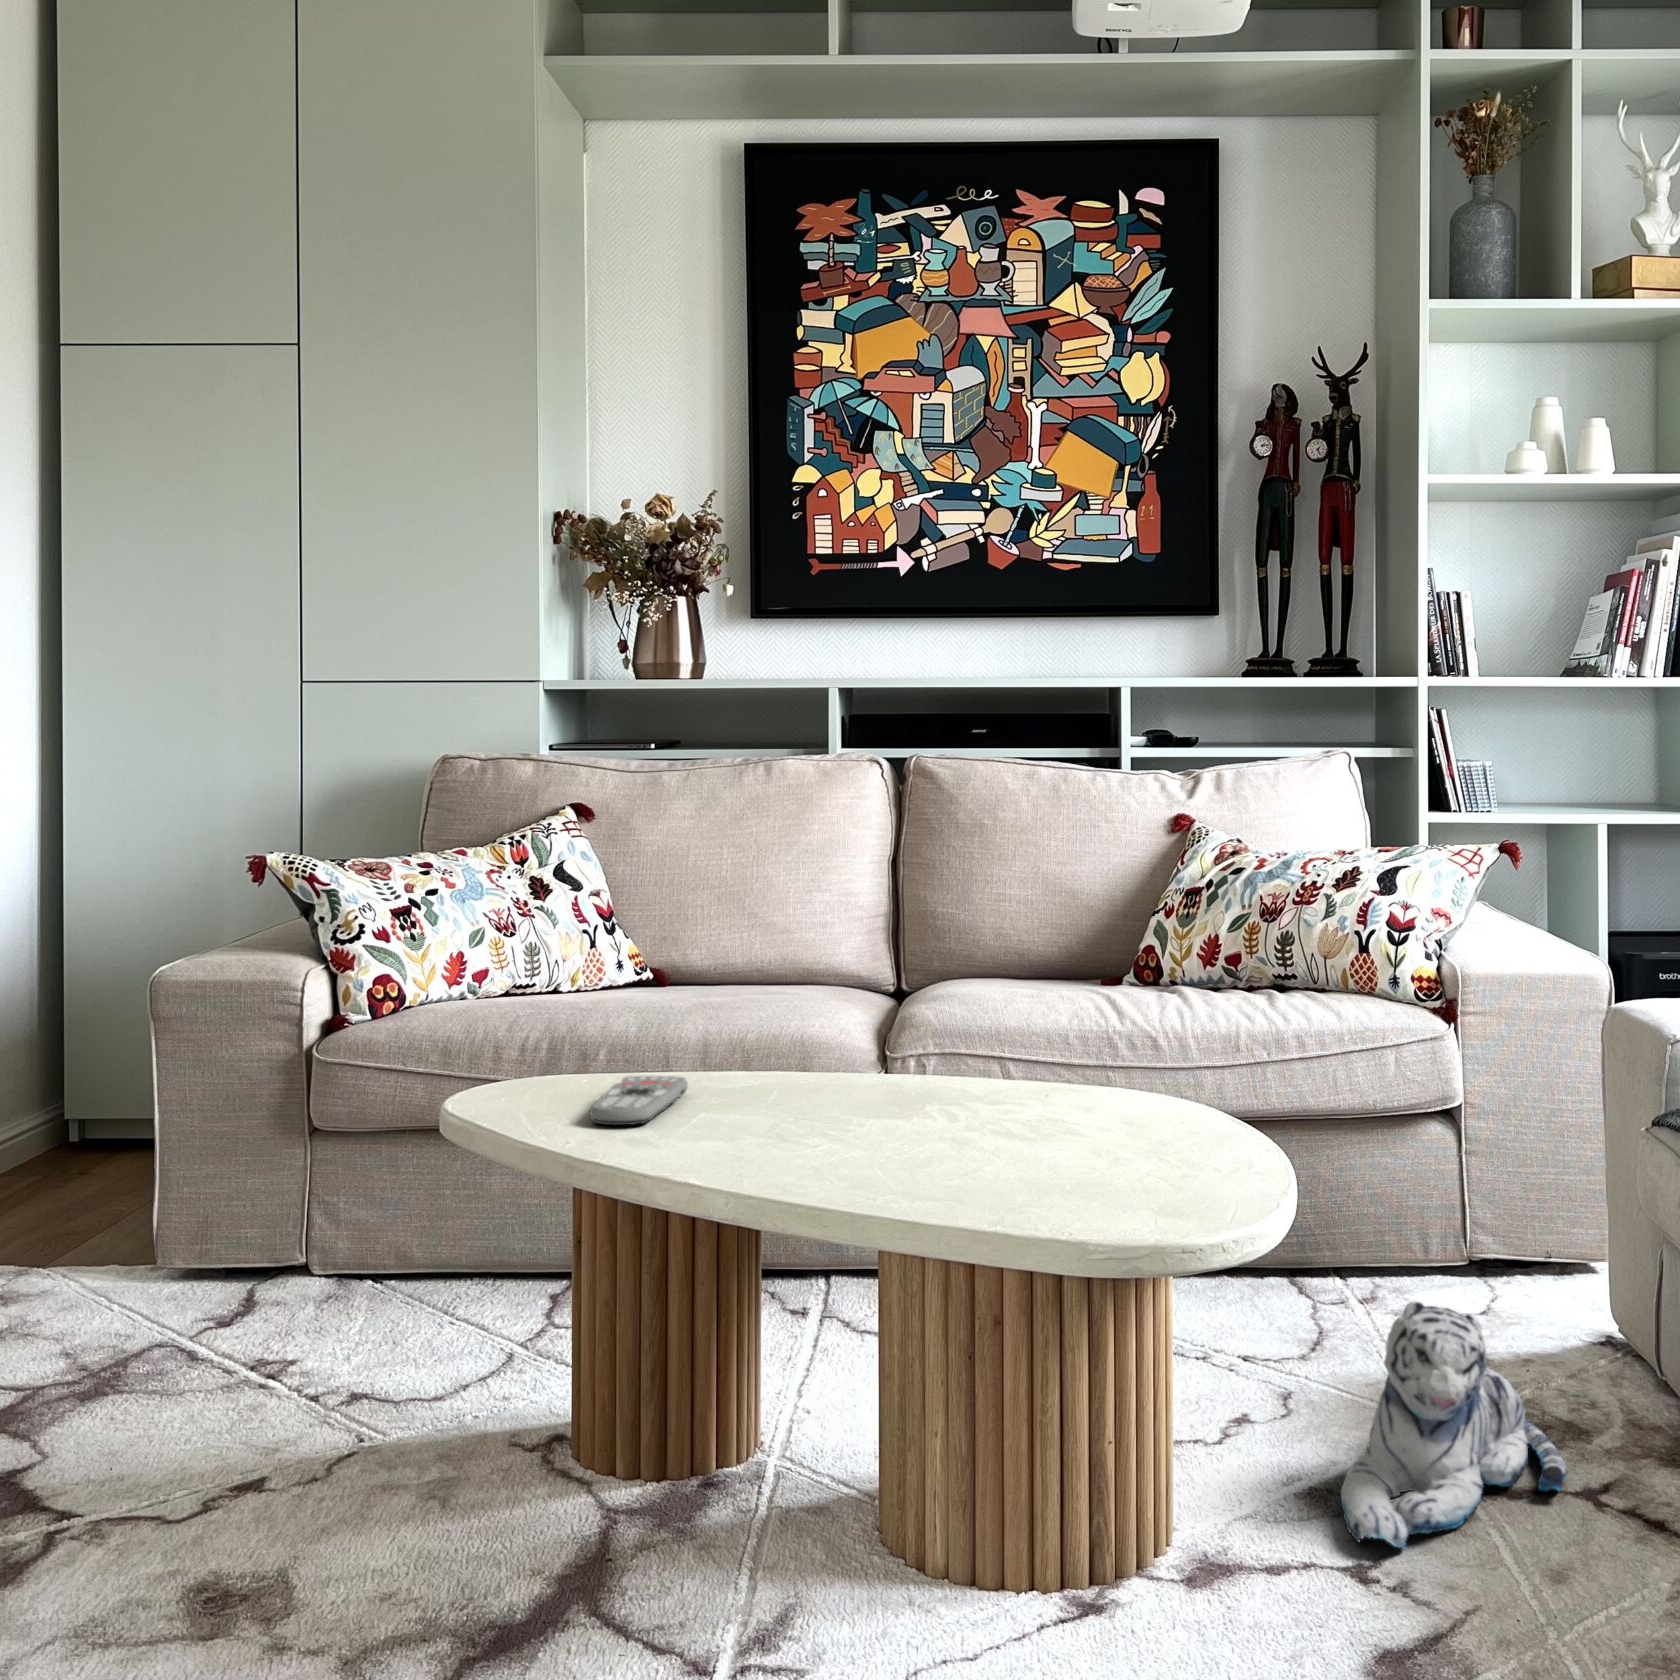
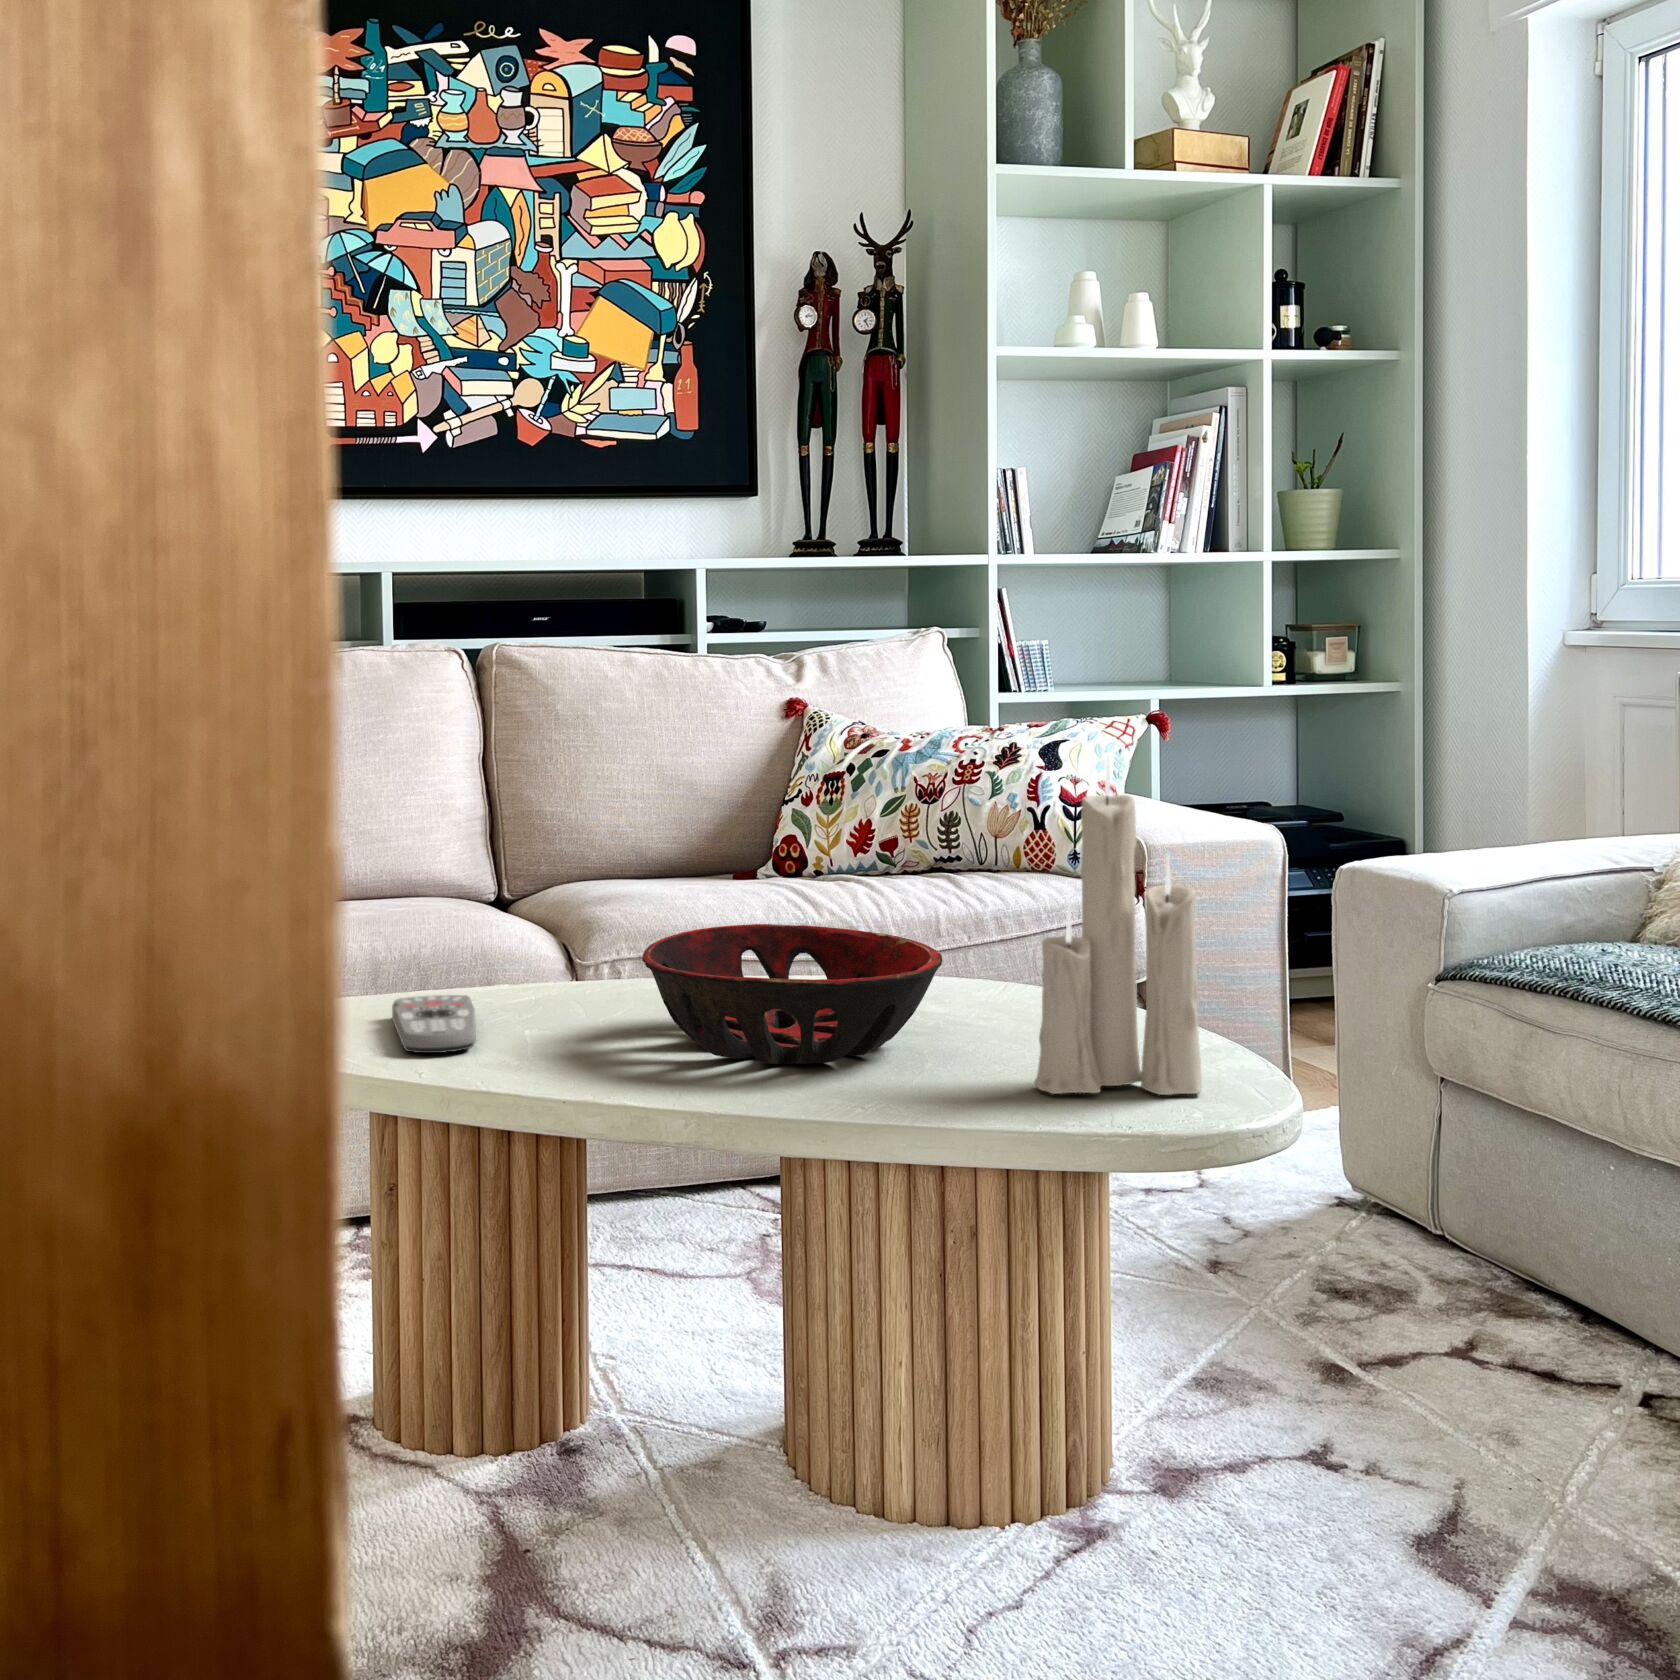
candle: none [1056,888,1206,1214] -> present [1034,757,1202,1095]
decorative bowl: none [778,1032,1041,1160] -> present [642,924,942,1064]
plush toy: present [1341,1301,1566,1548] -> none [1232,1172,1439,1430]

